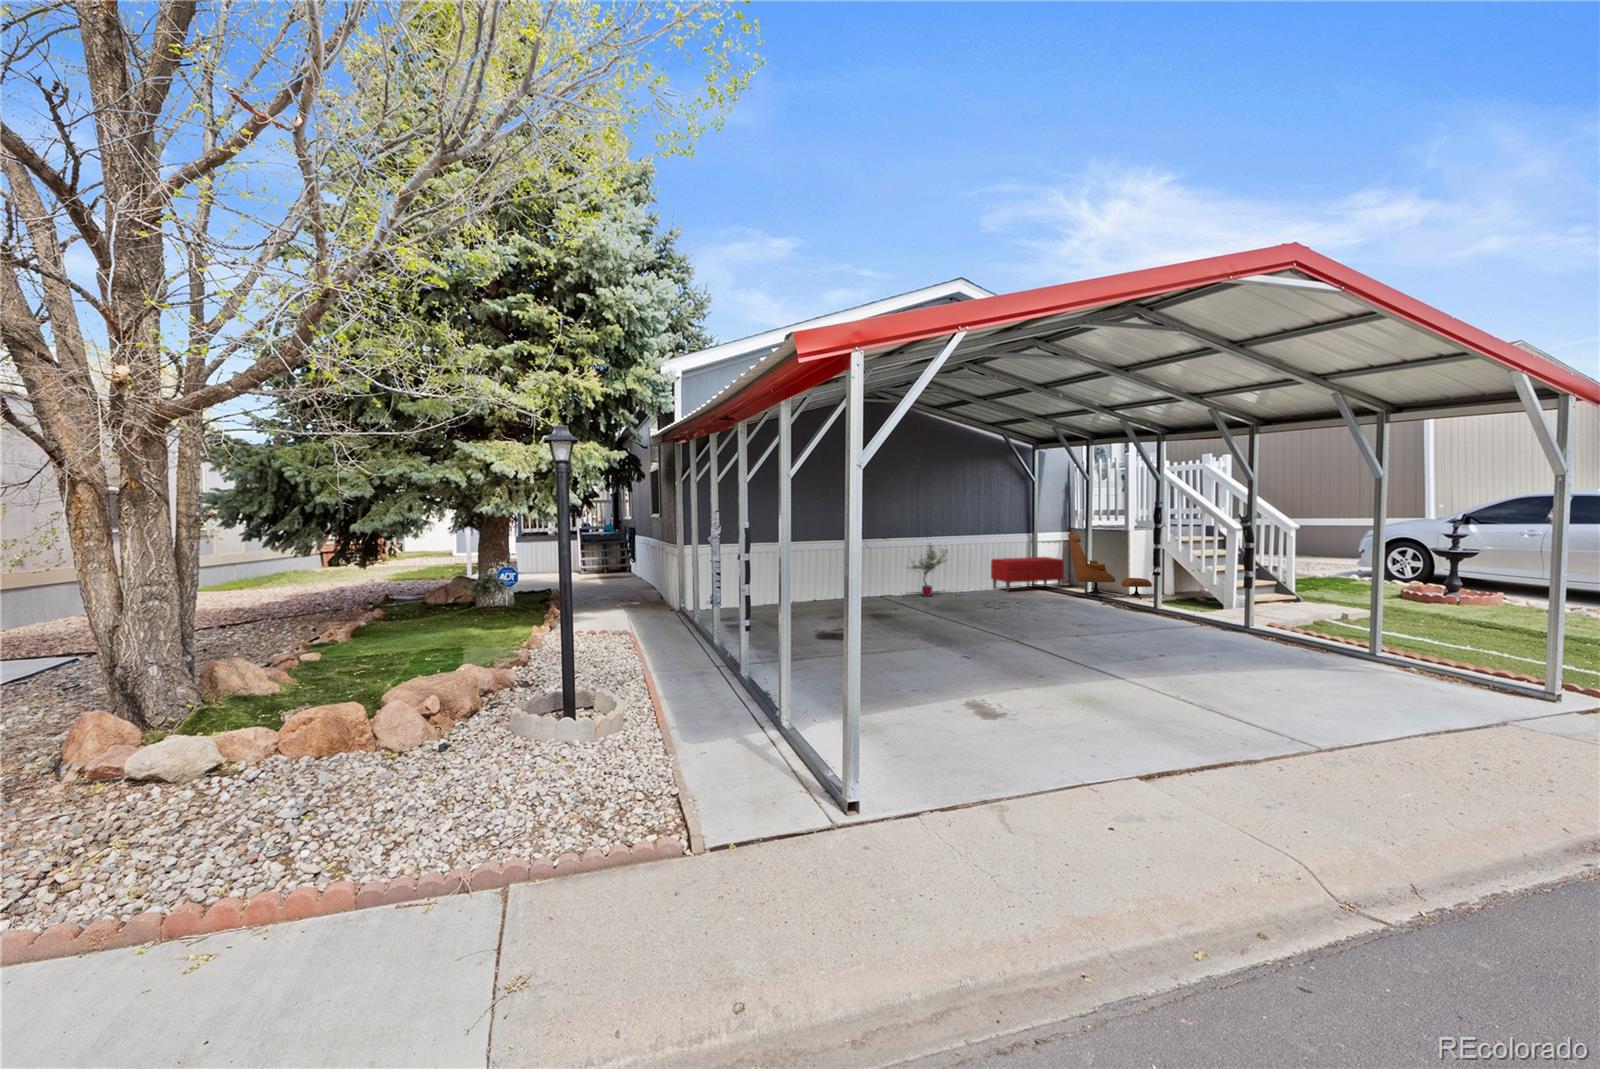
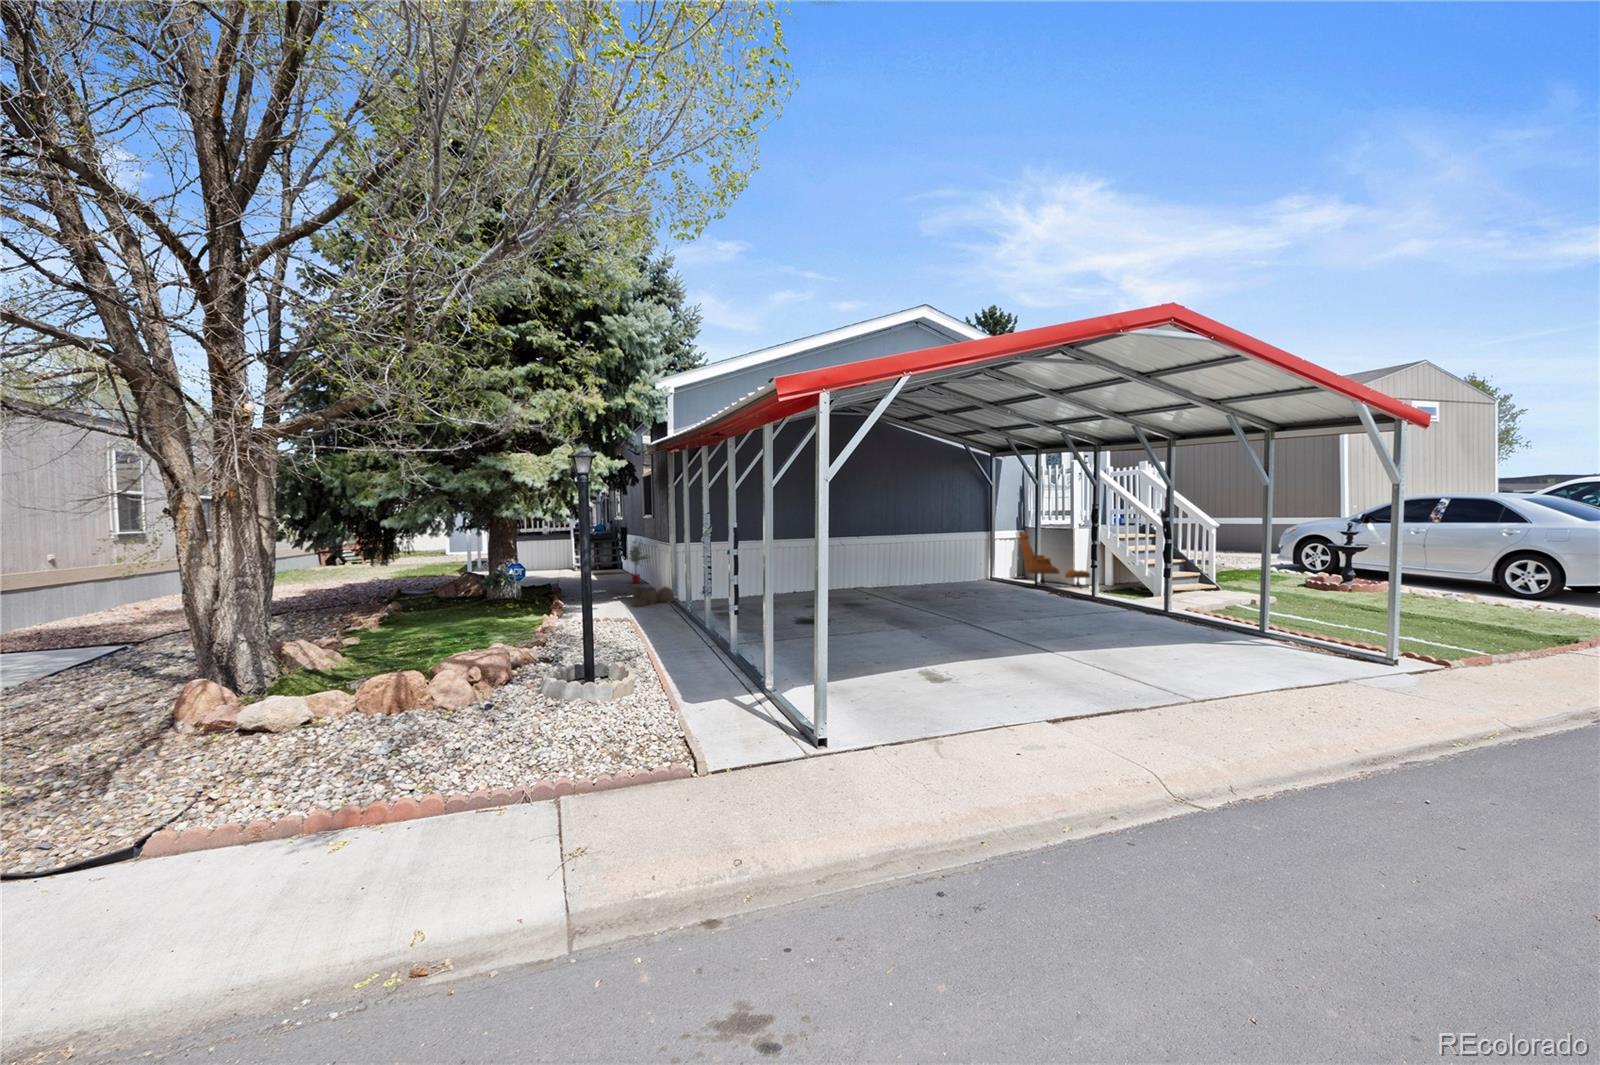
potted tree: present [907,543,948,596] -> present [629,541,650,583]
bench: present [991,557,1064,592] -> none [952,552,1016,583]
woven basket: none [631,593,678,618] -> present [633,586,674,607]

